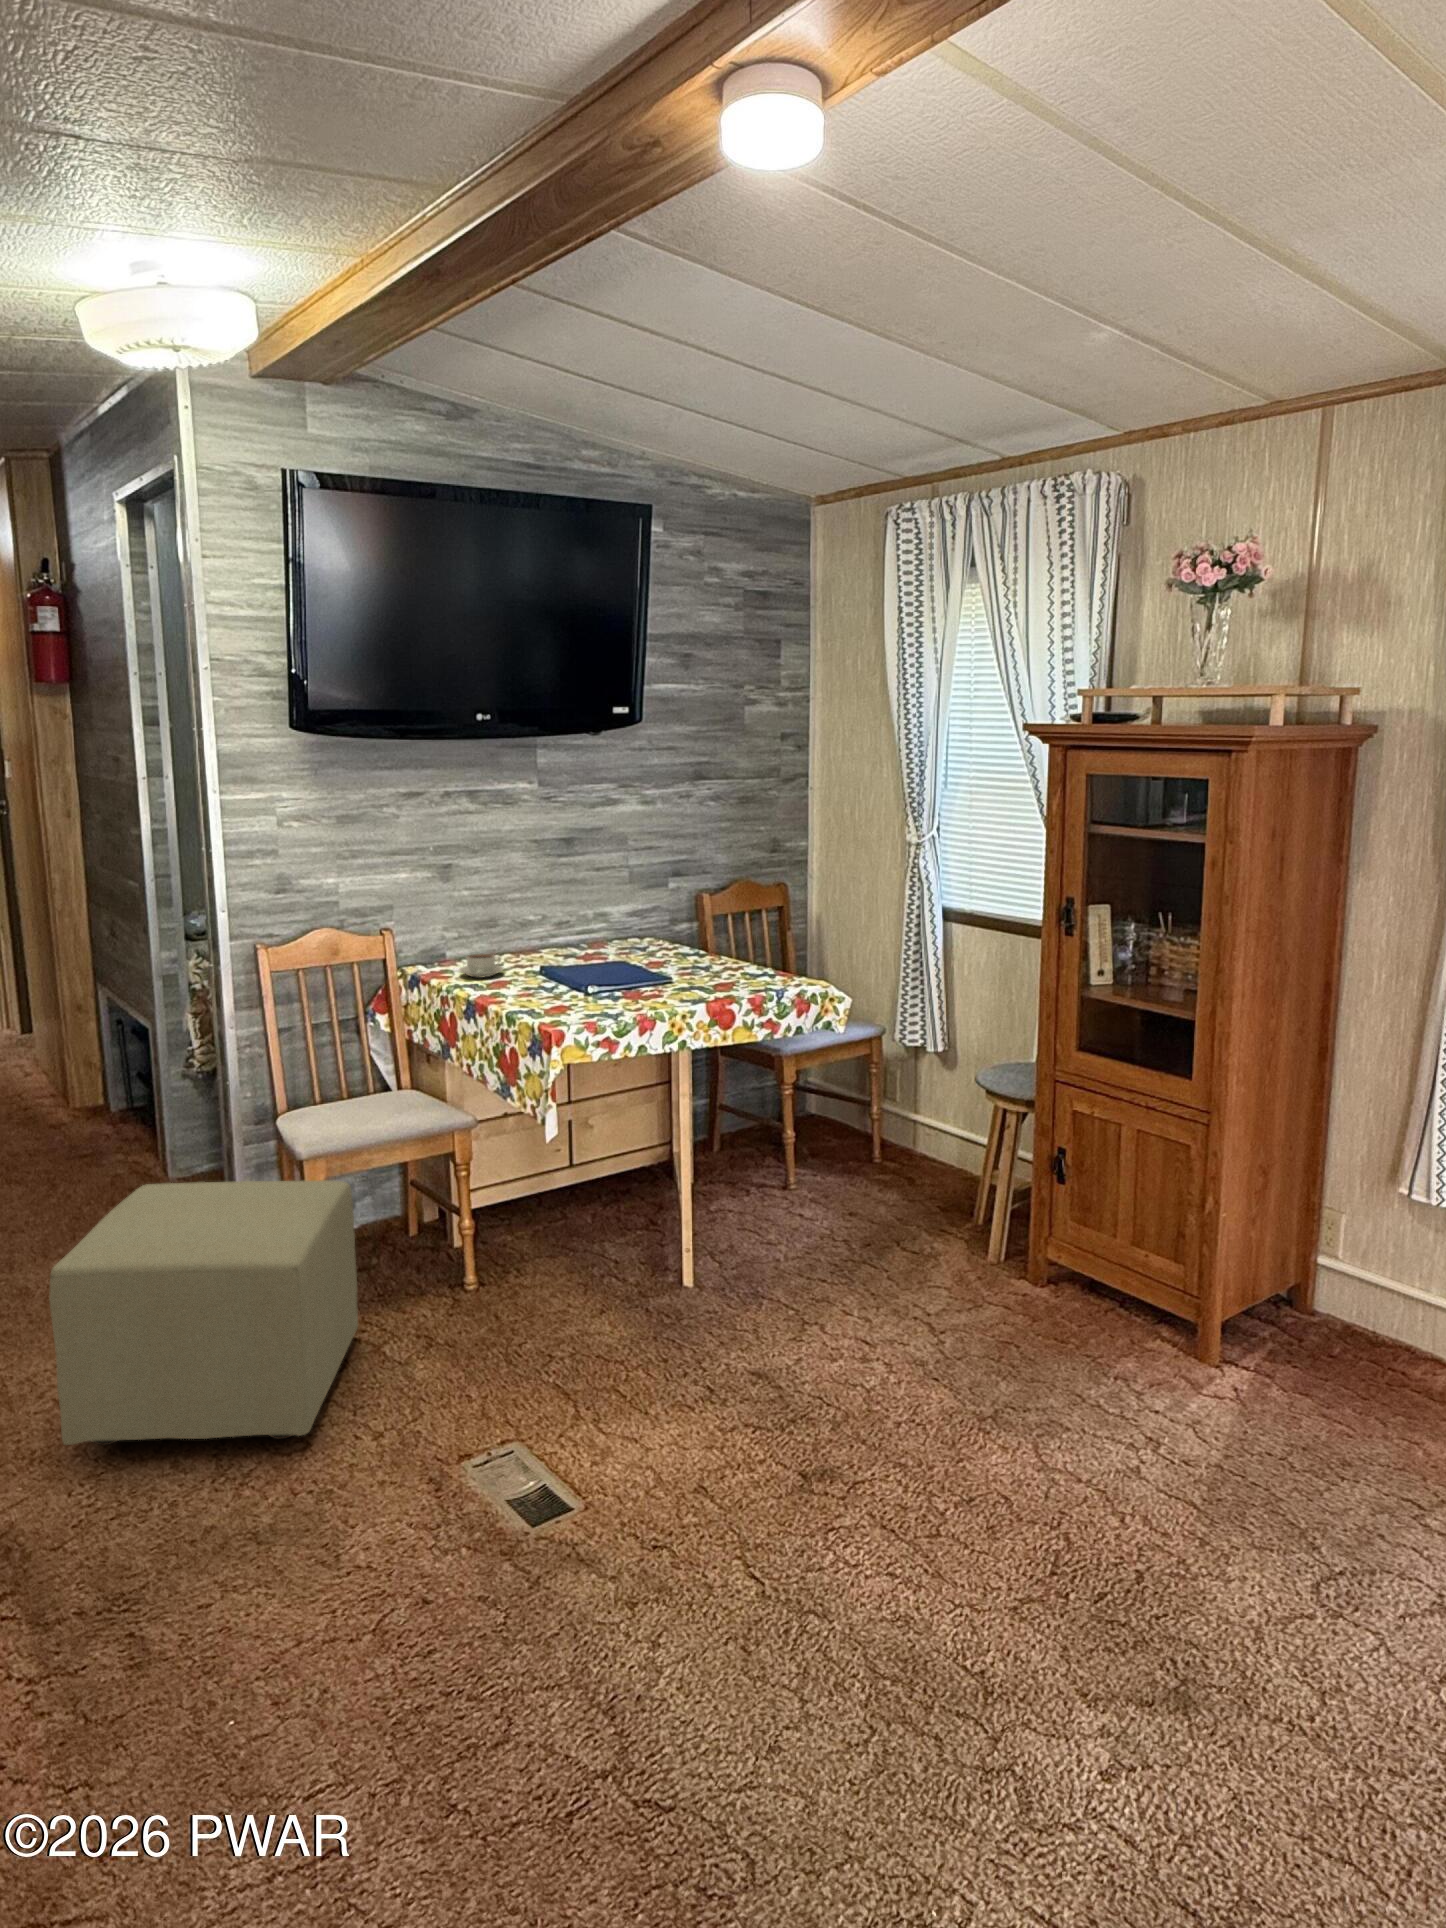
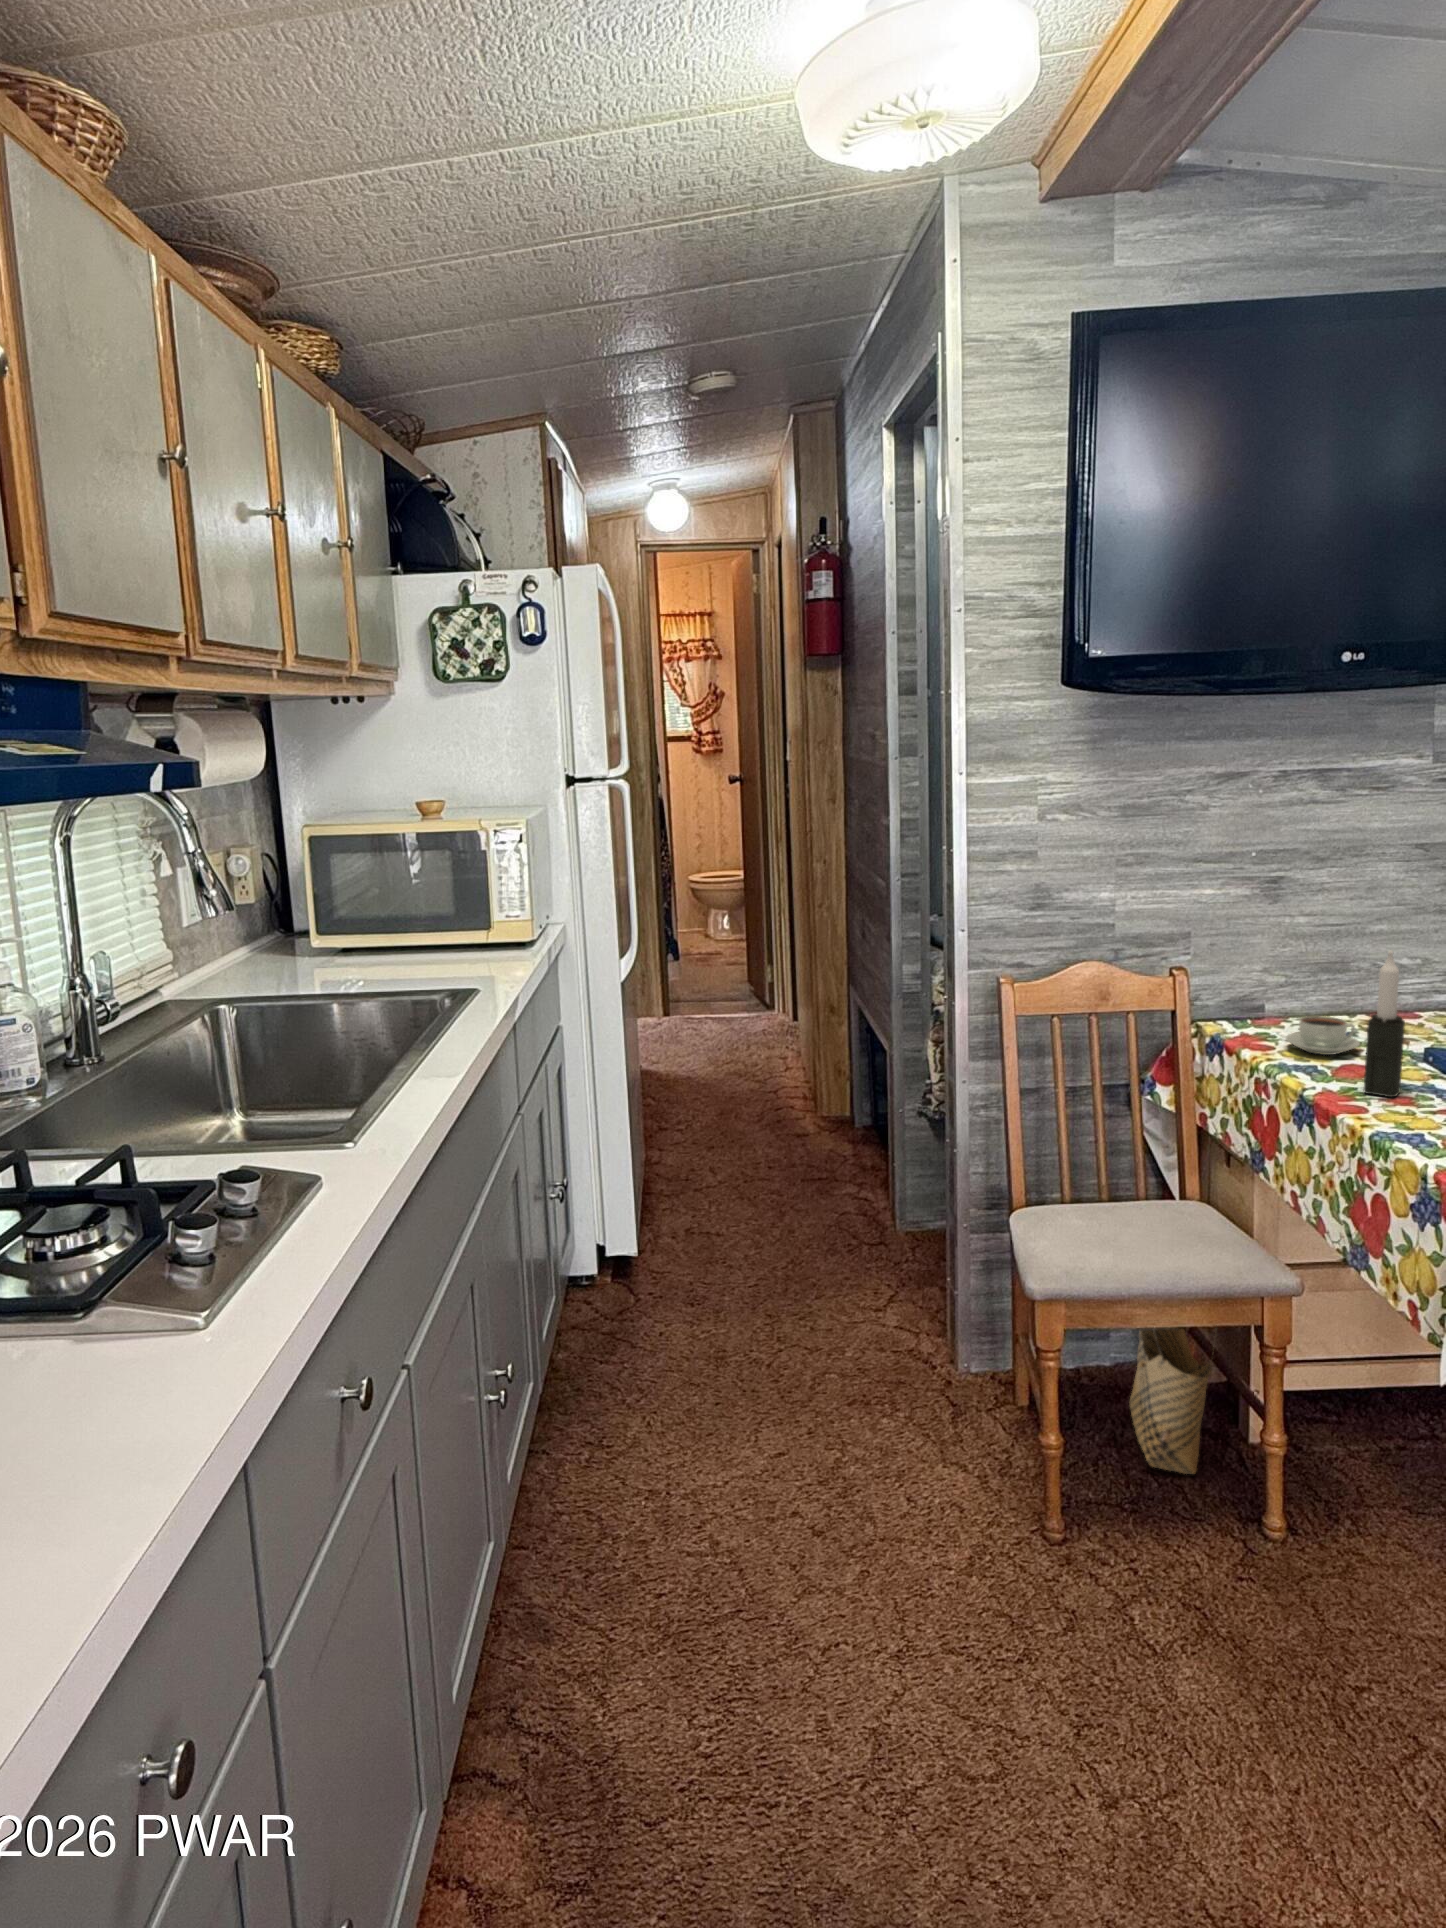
candle: none [503,903,525,995] -> present [1364,951,1405,1097]
woven basket: none [369,1142,428,1274] -> present [1130,1328,1218,1474]
ottoman: present [49,1181,358,1445] -> none [690,1288,1099,1760]

